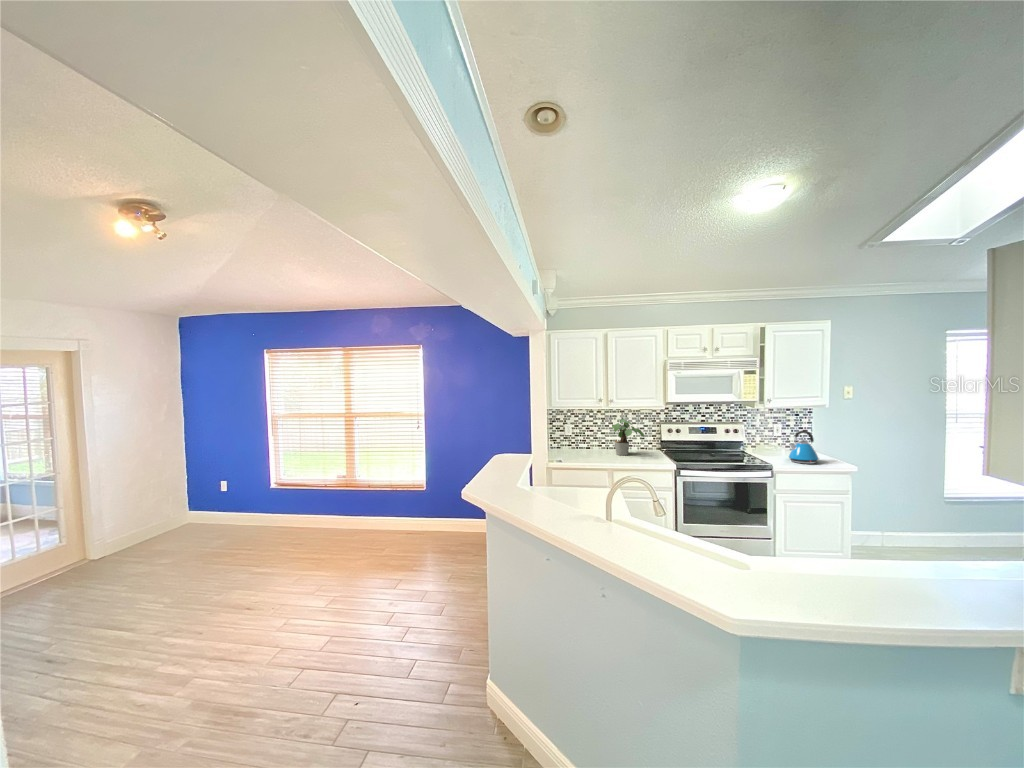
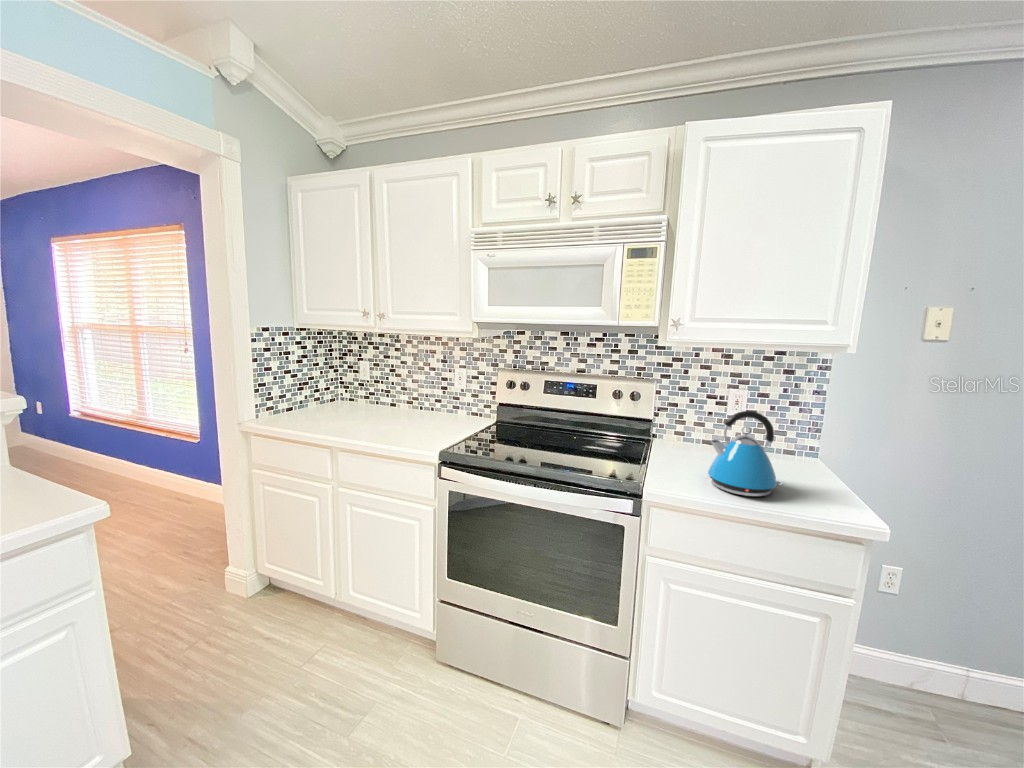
potted plant: present [612,419,644,455] -> none [382,355,443,425]

